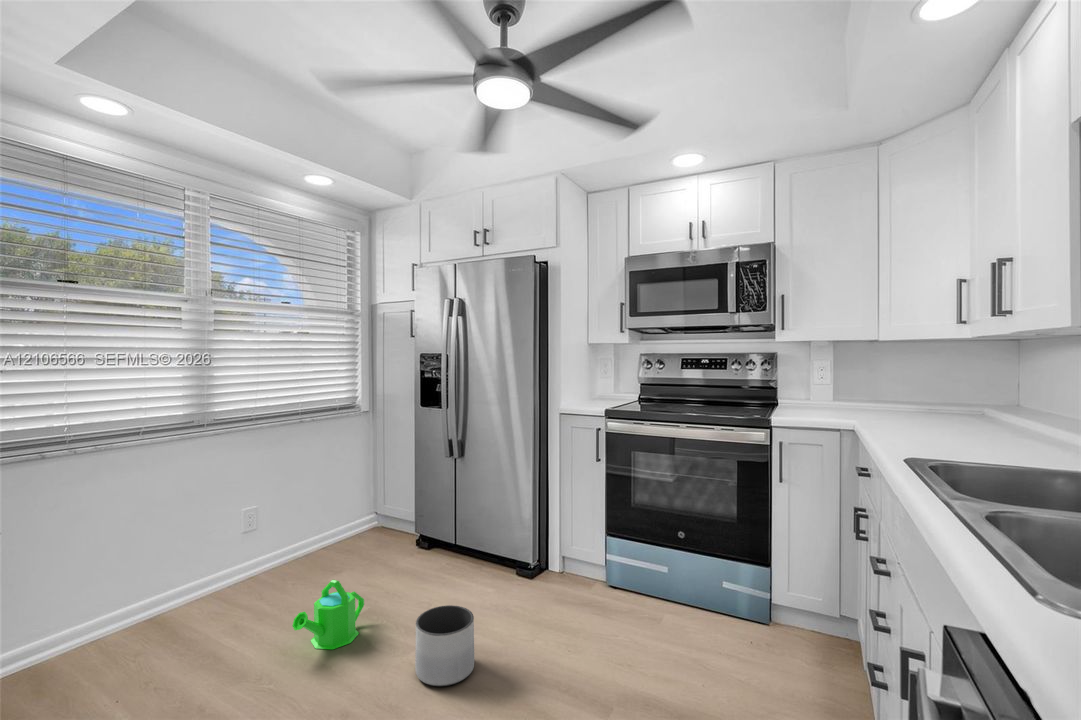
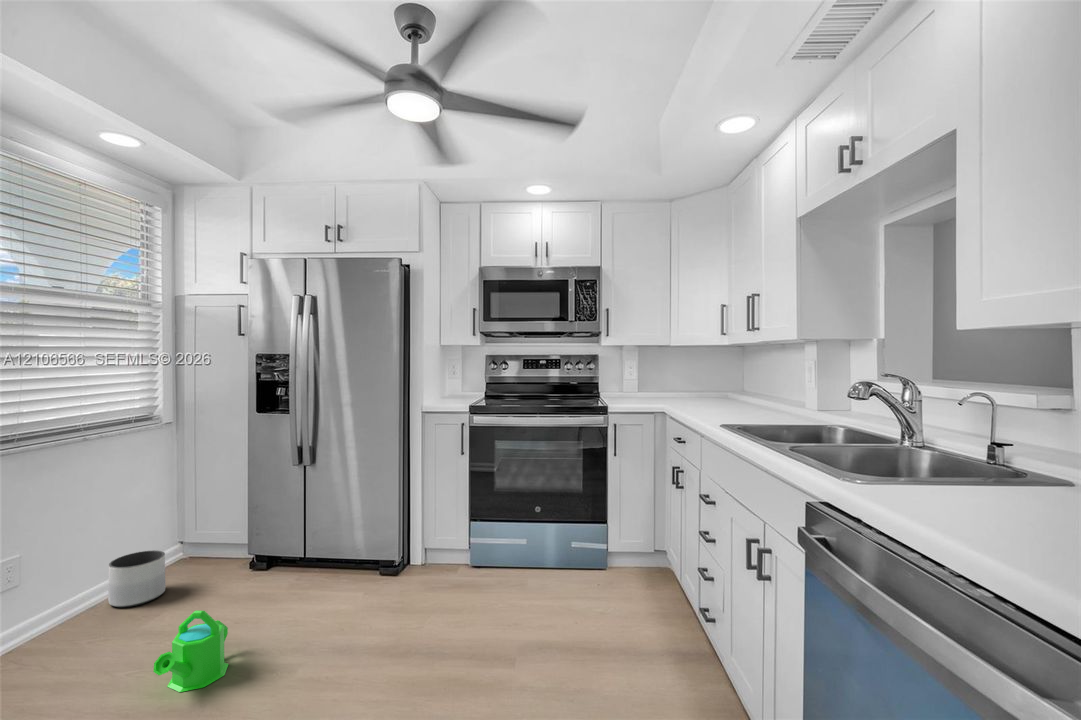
planter: present [415,605,474,686] -> present [108,550,166,607]

